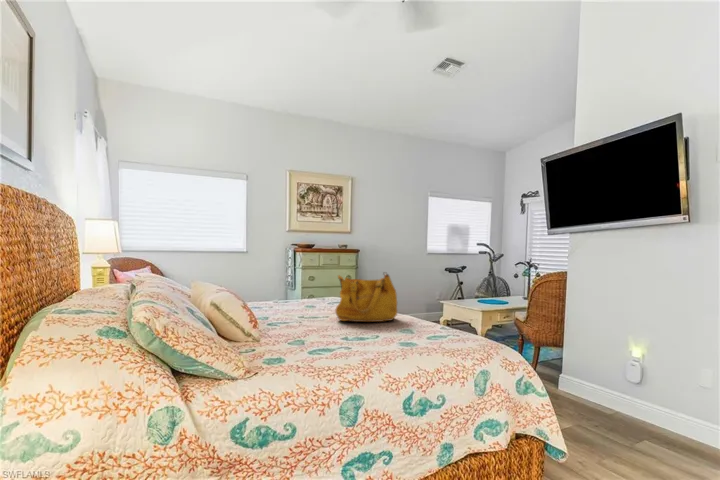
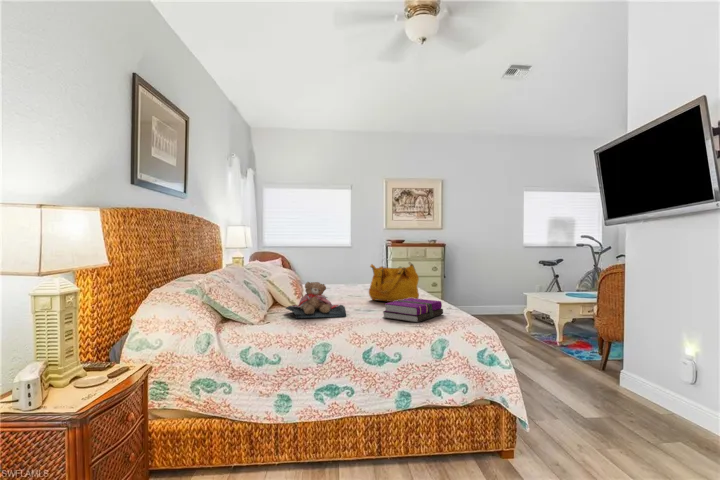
teddy bear: none [254,302,348,359] -> present [286,282,346,319]
hardback book: none [397,318,455,351] -> present [383,298,443,322]

